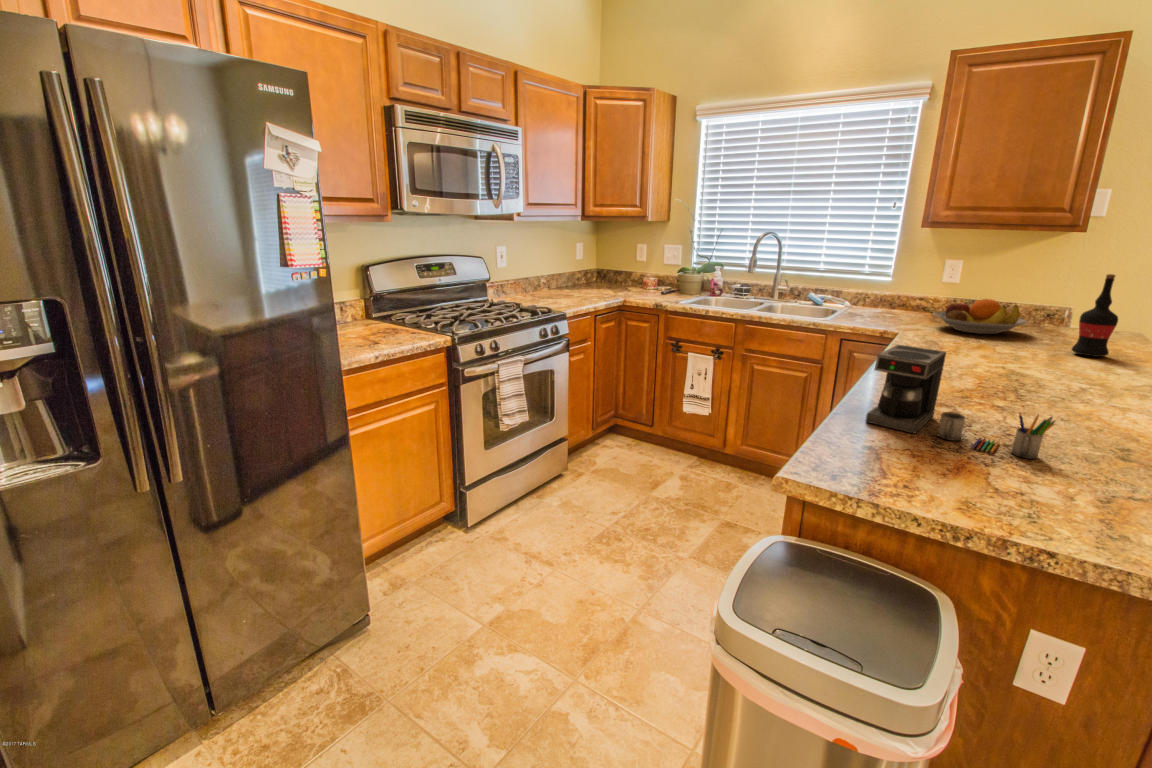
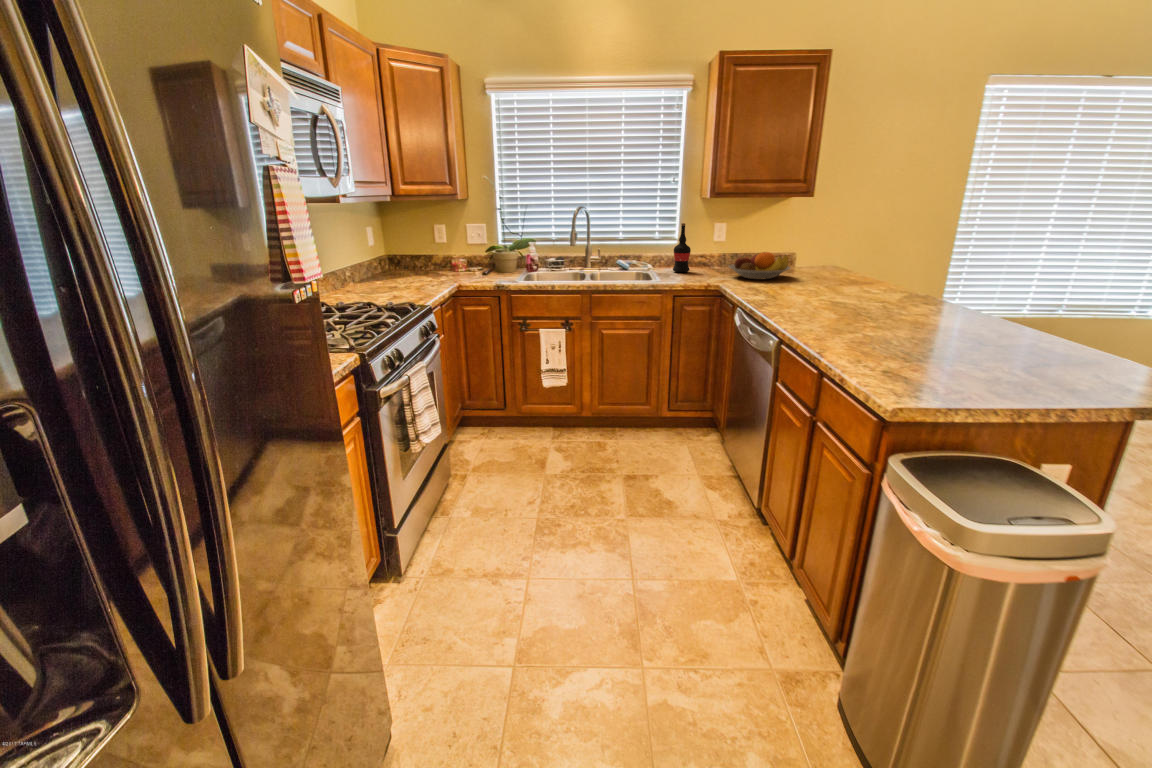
wine bottle: present [1072,274,1118,357] -> present [673,223,691,272]
coffee maker: present [866,345,1055,459] -> none [828,290,967,359]

